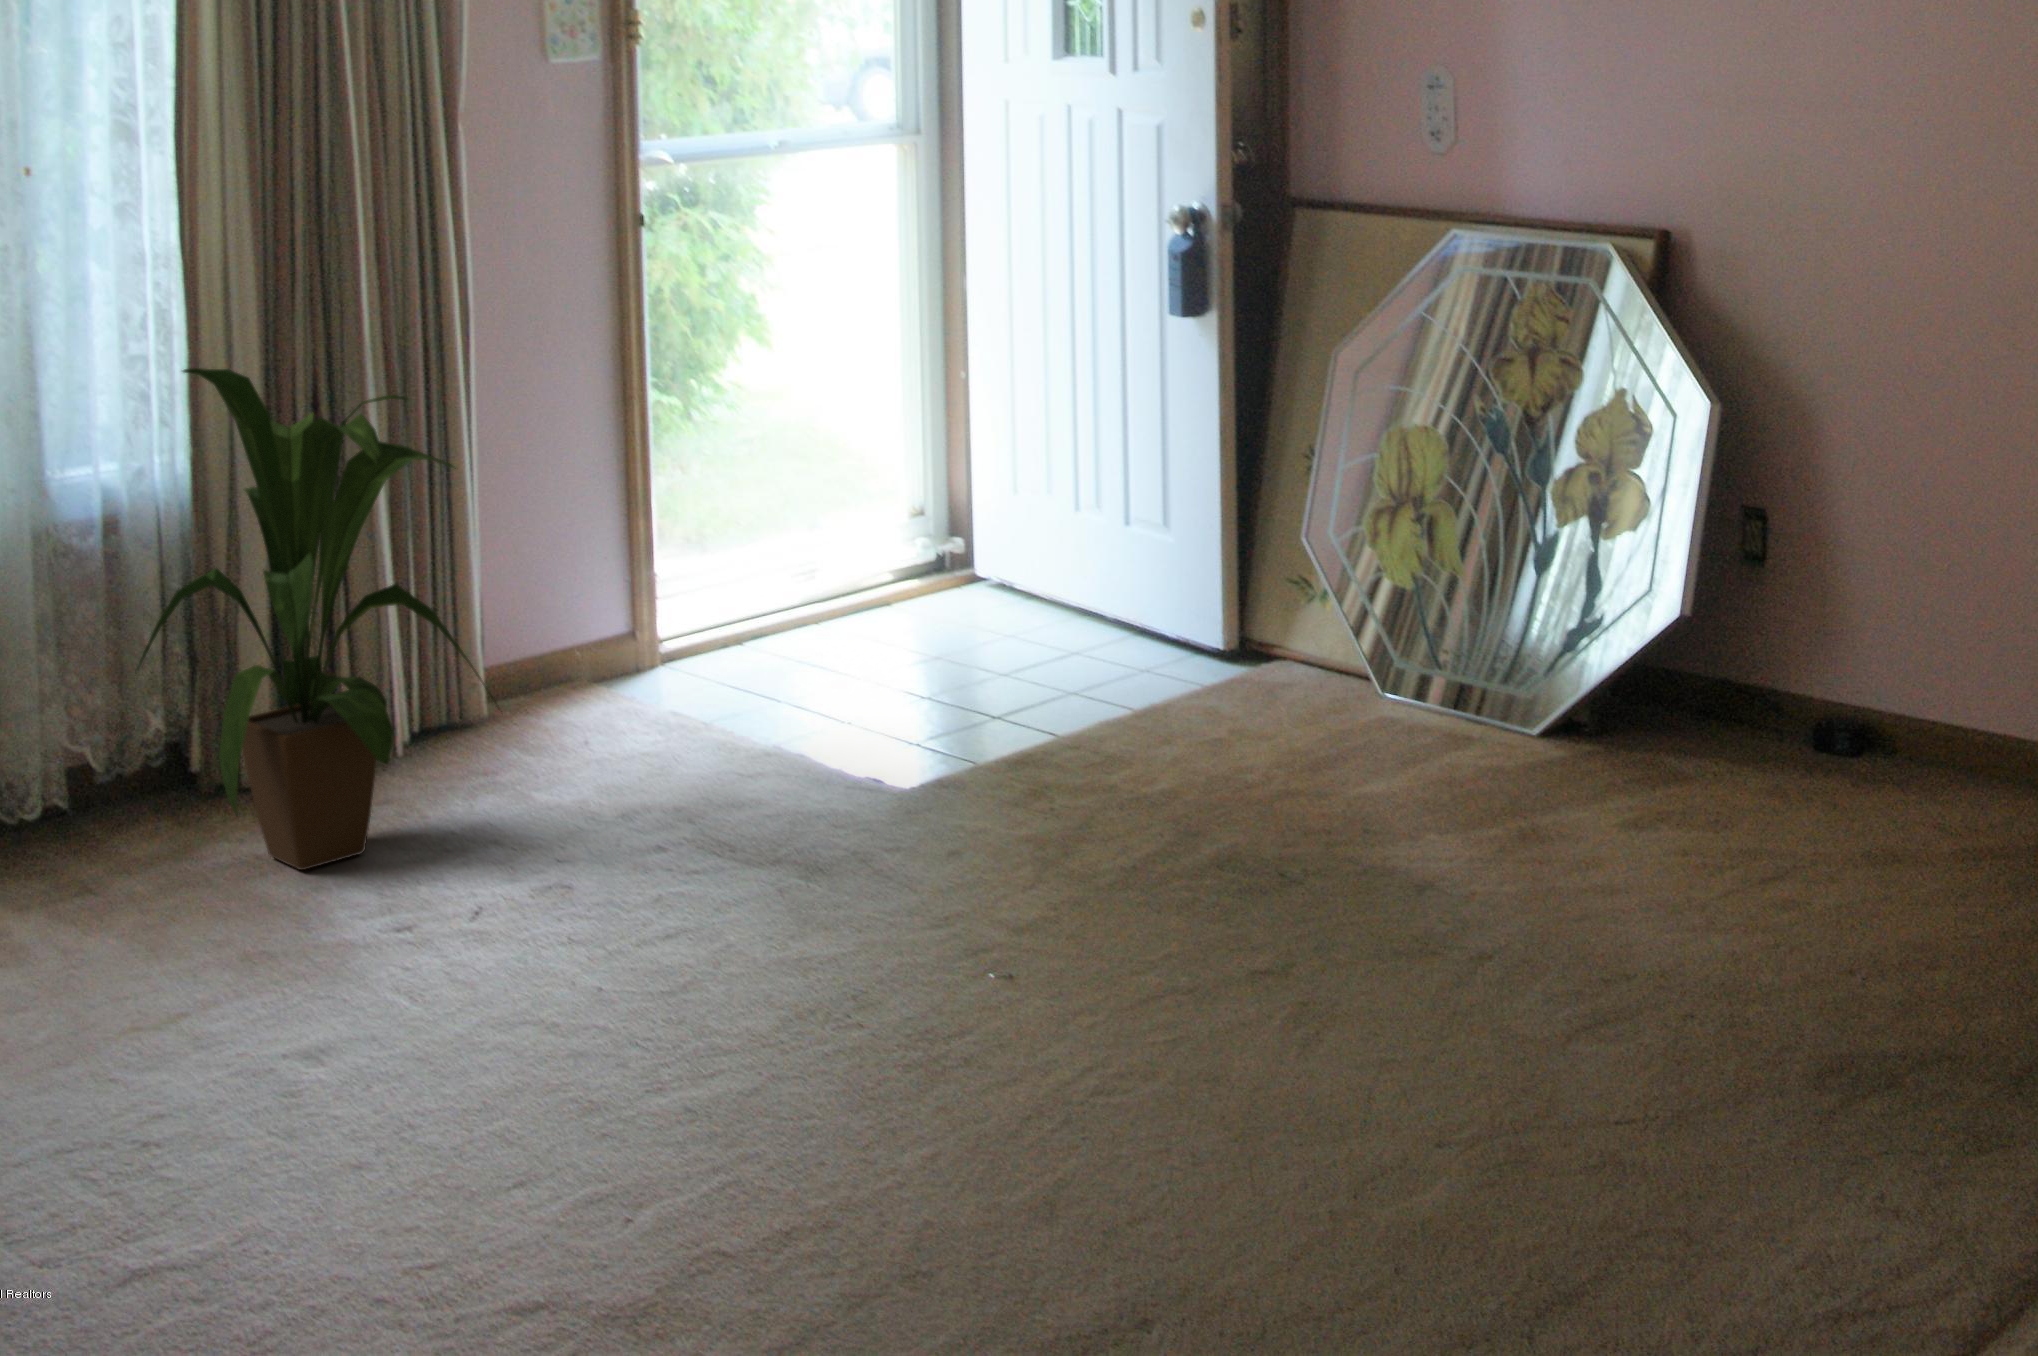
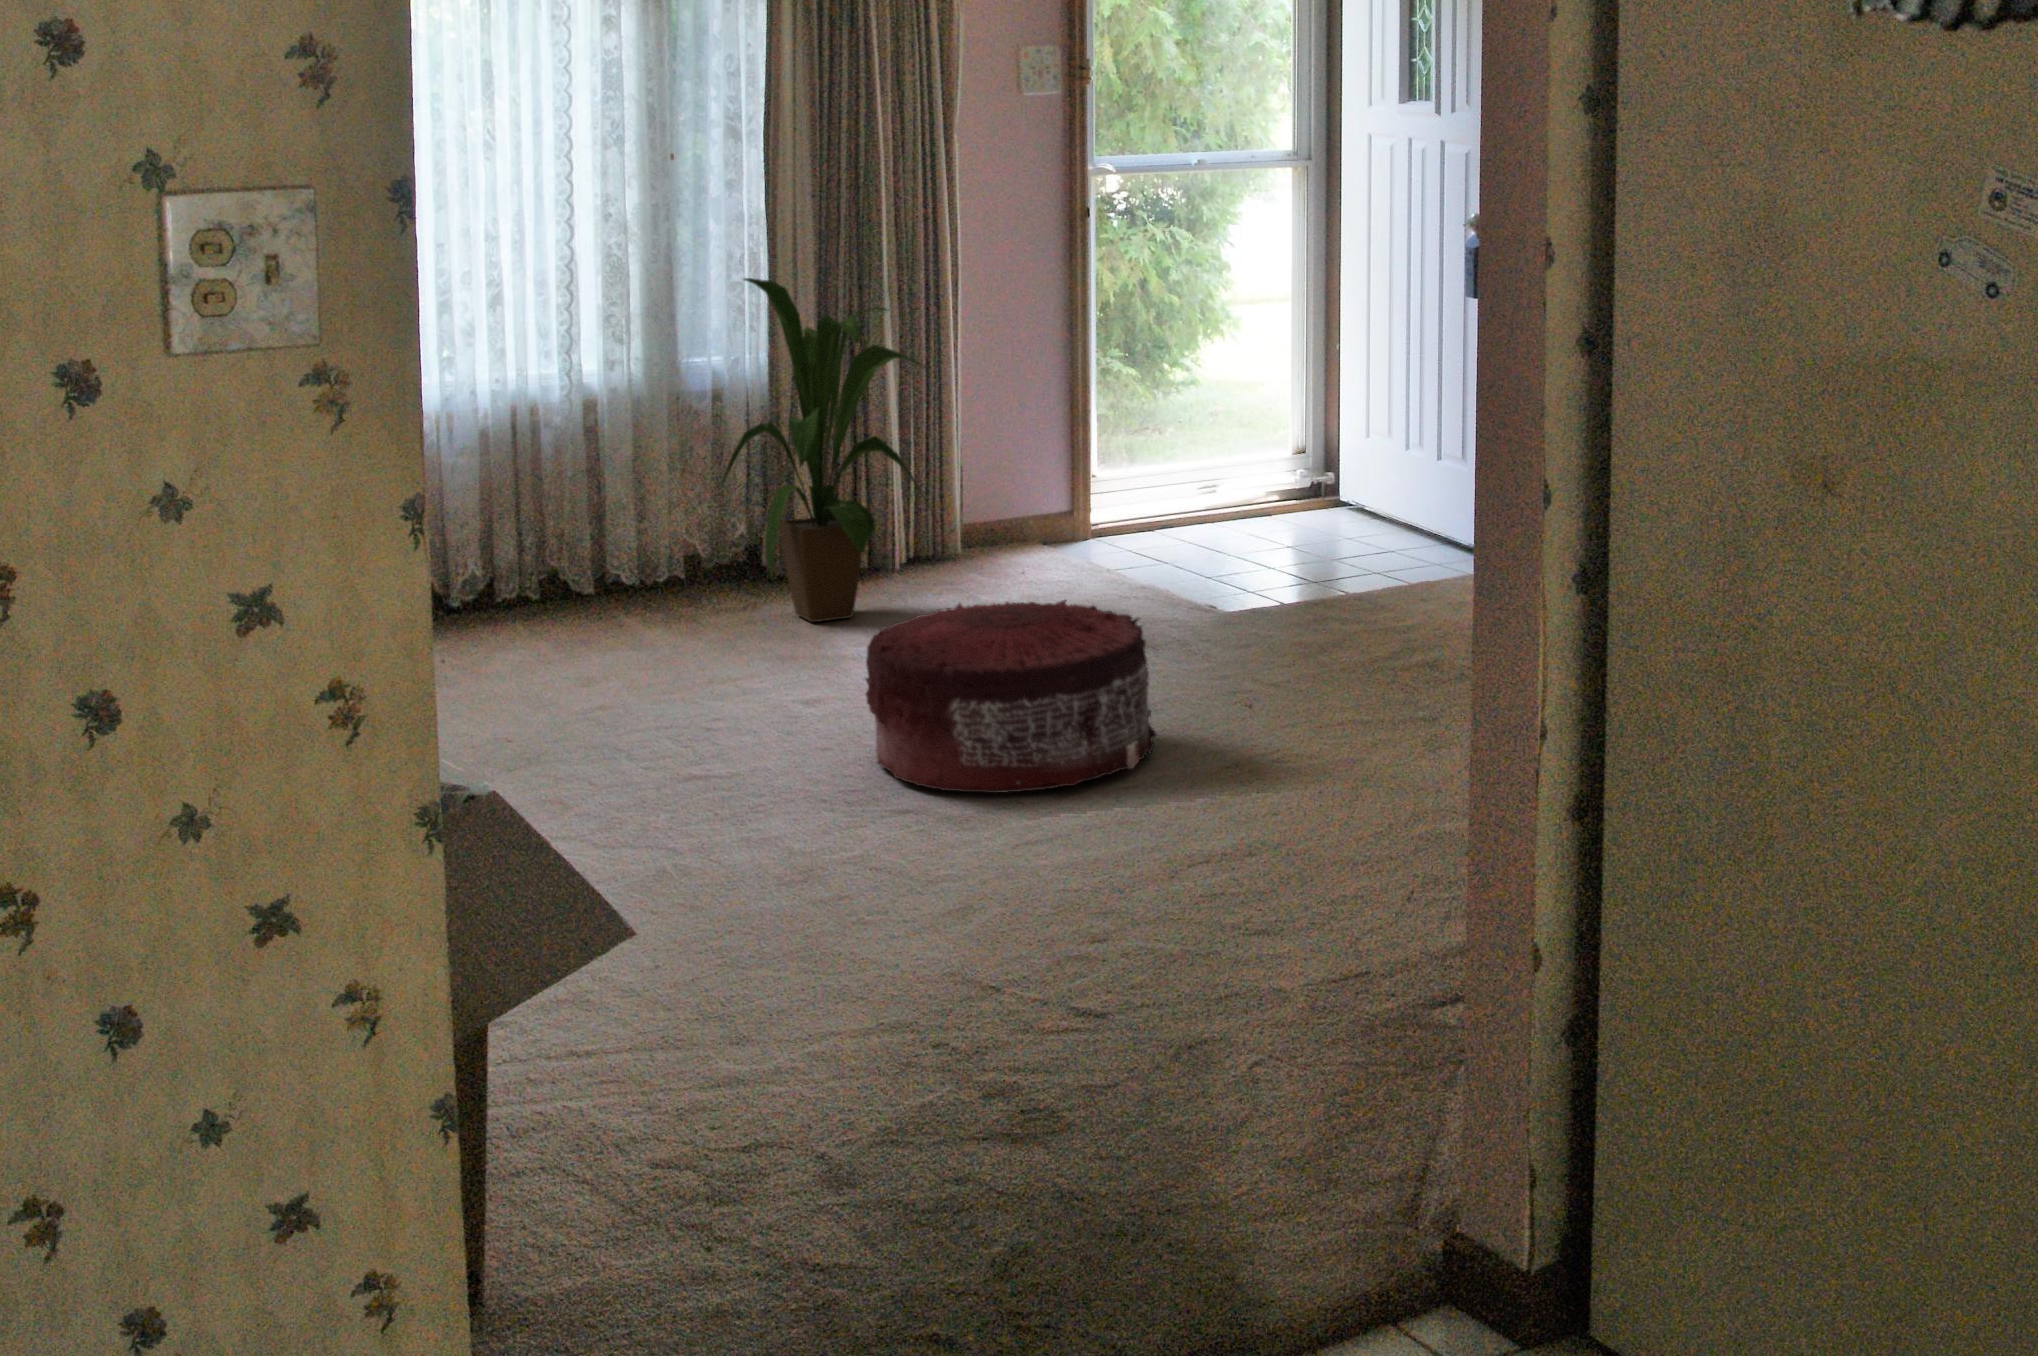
pouf: none [503,867,956,1236] -> present [866,600,1157,793]

